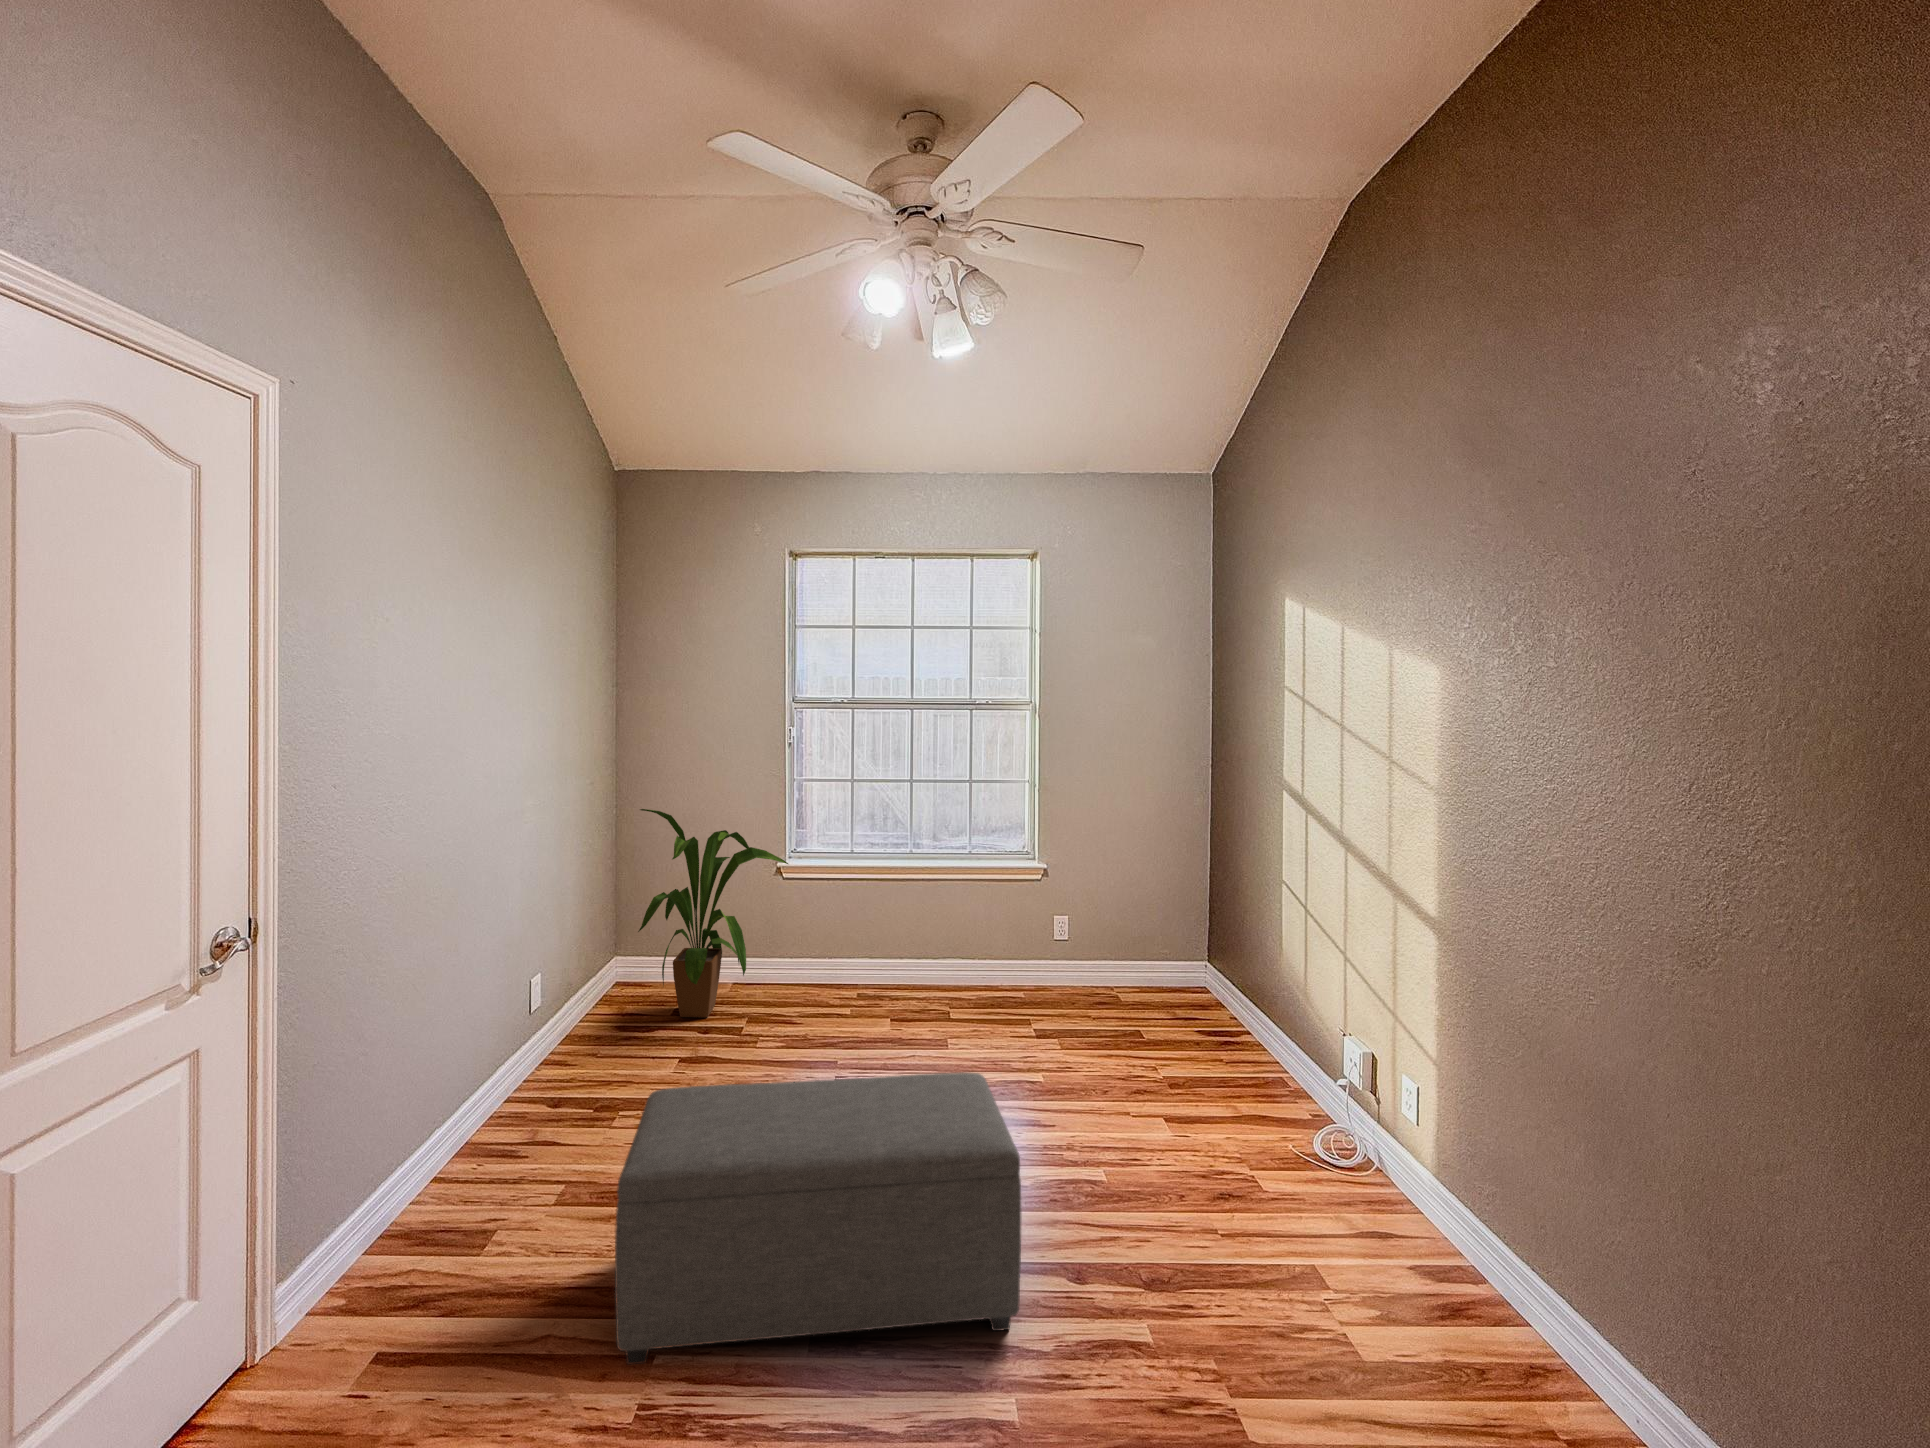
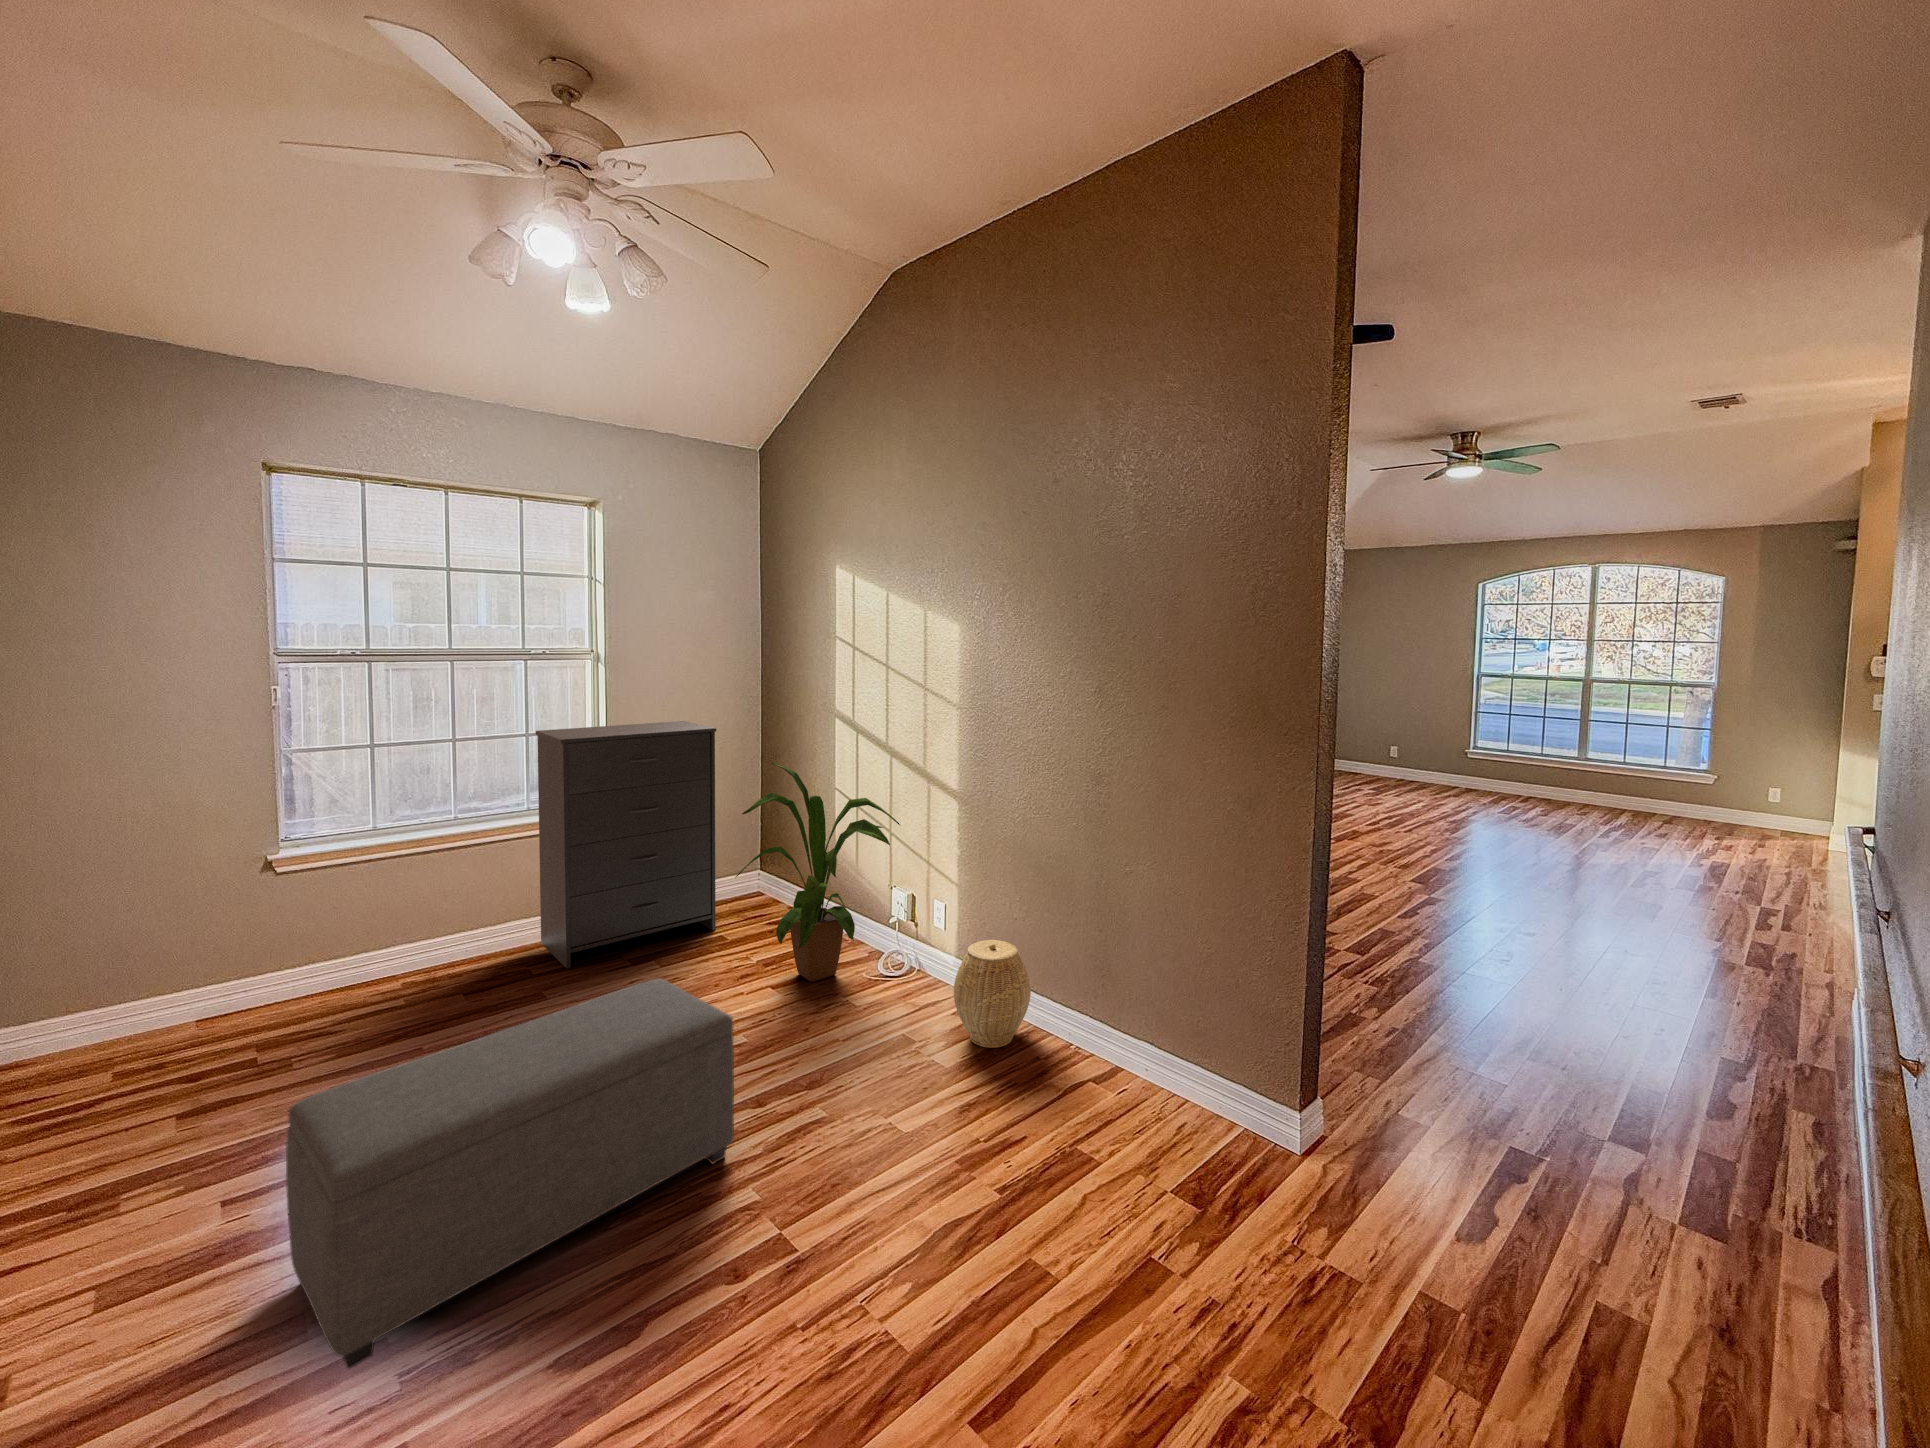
dresser: none [972,775,1142,1023] -> present [535,721,716,968]
house plant: present [638,809,788,1018] -> present [736,763,900,982]
woven basket: none [1392,1171,1544,1369] -> present [954,940,1031,1048]

